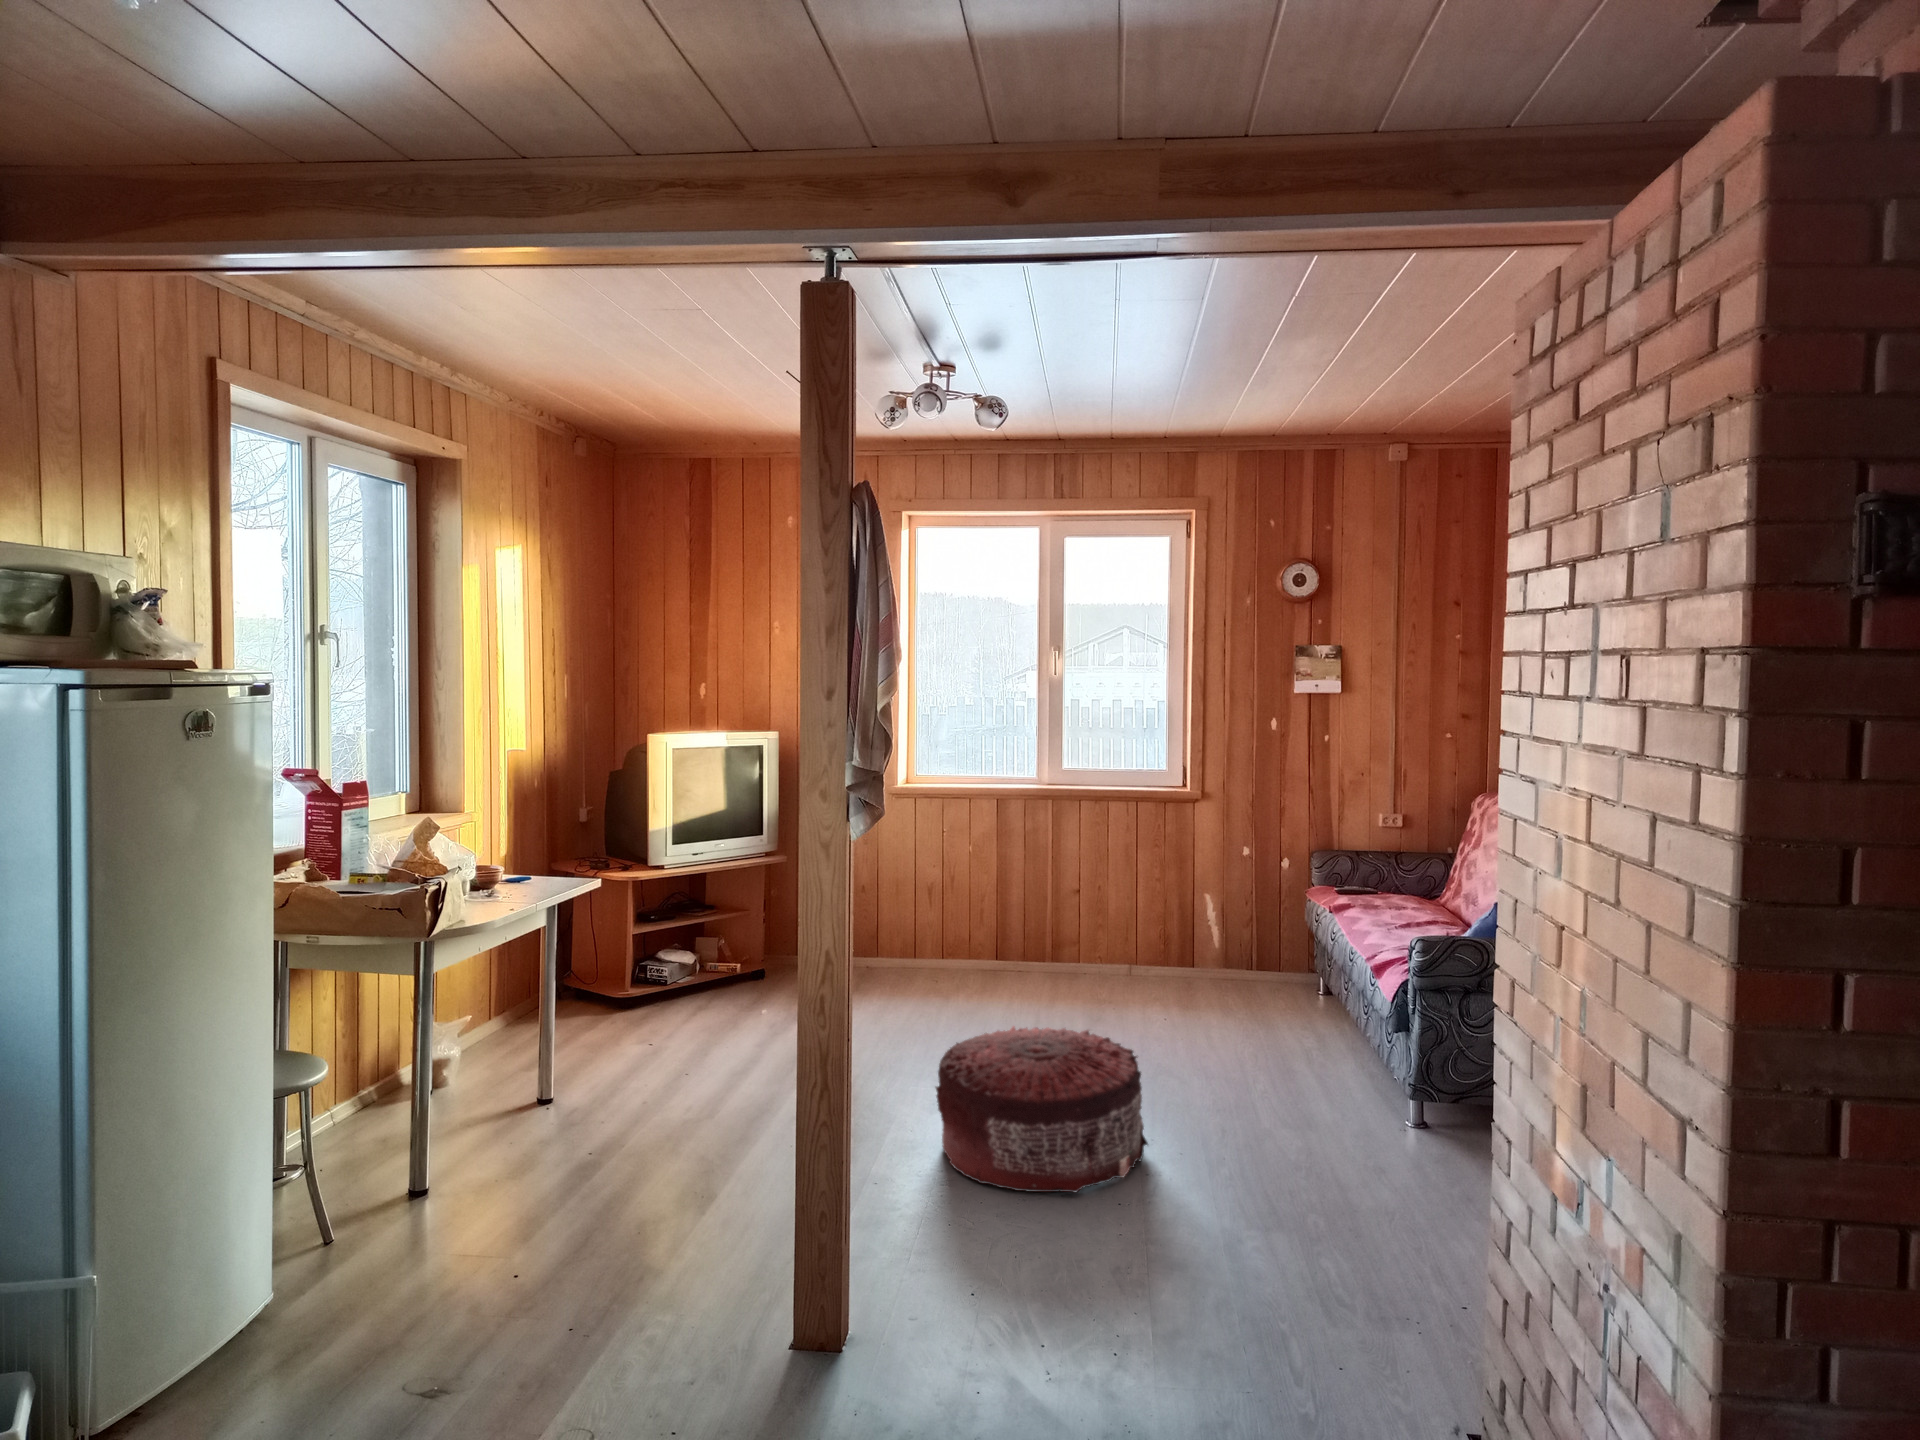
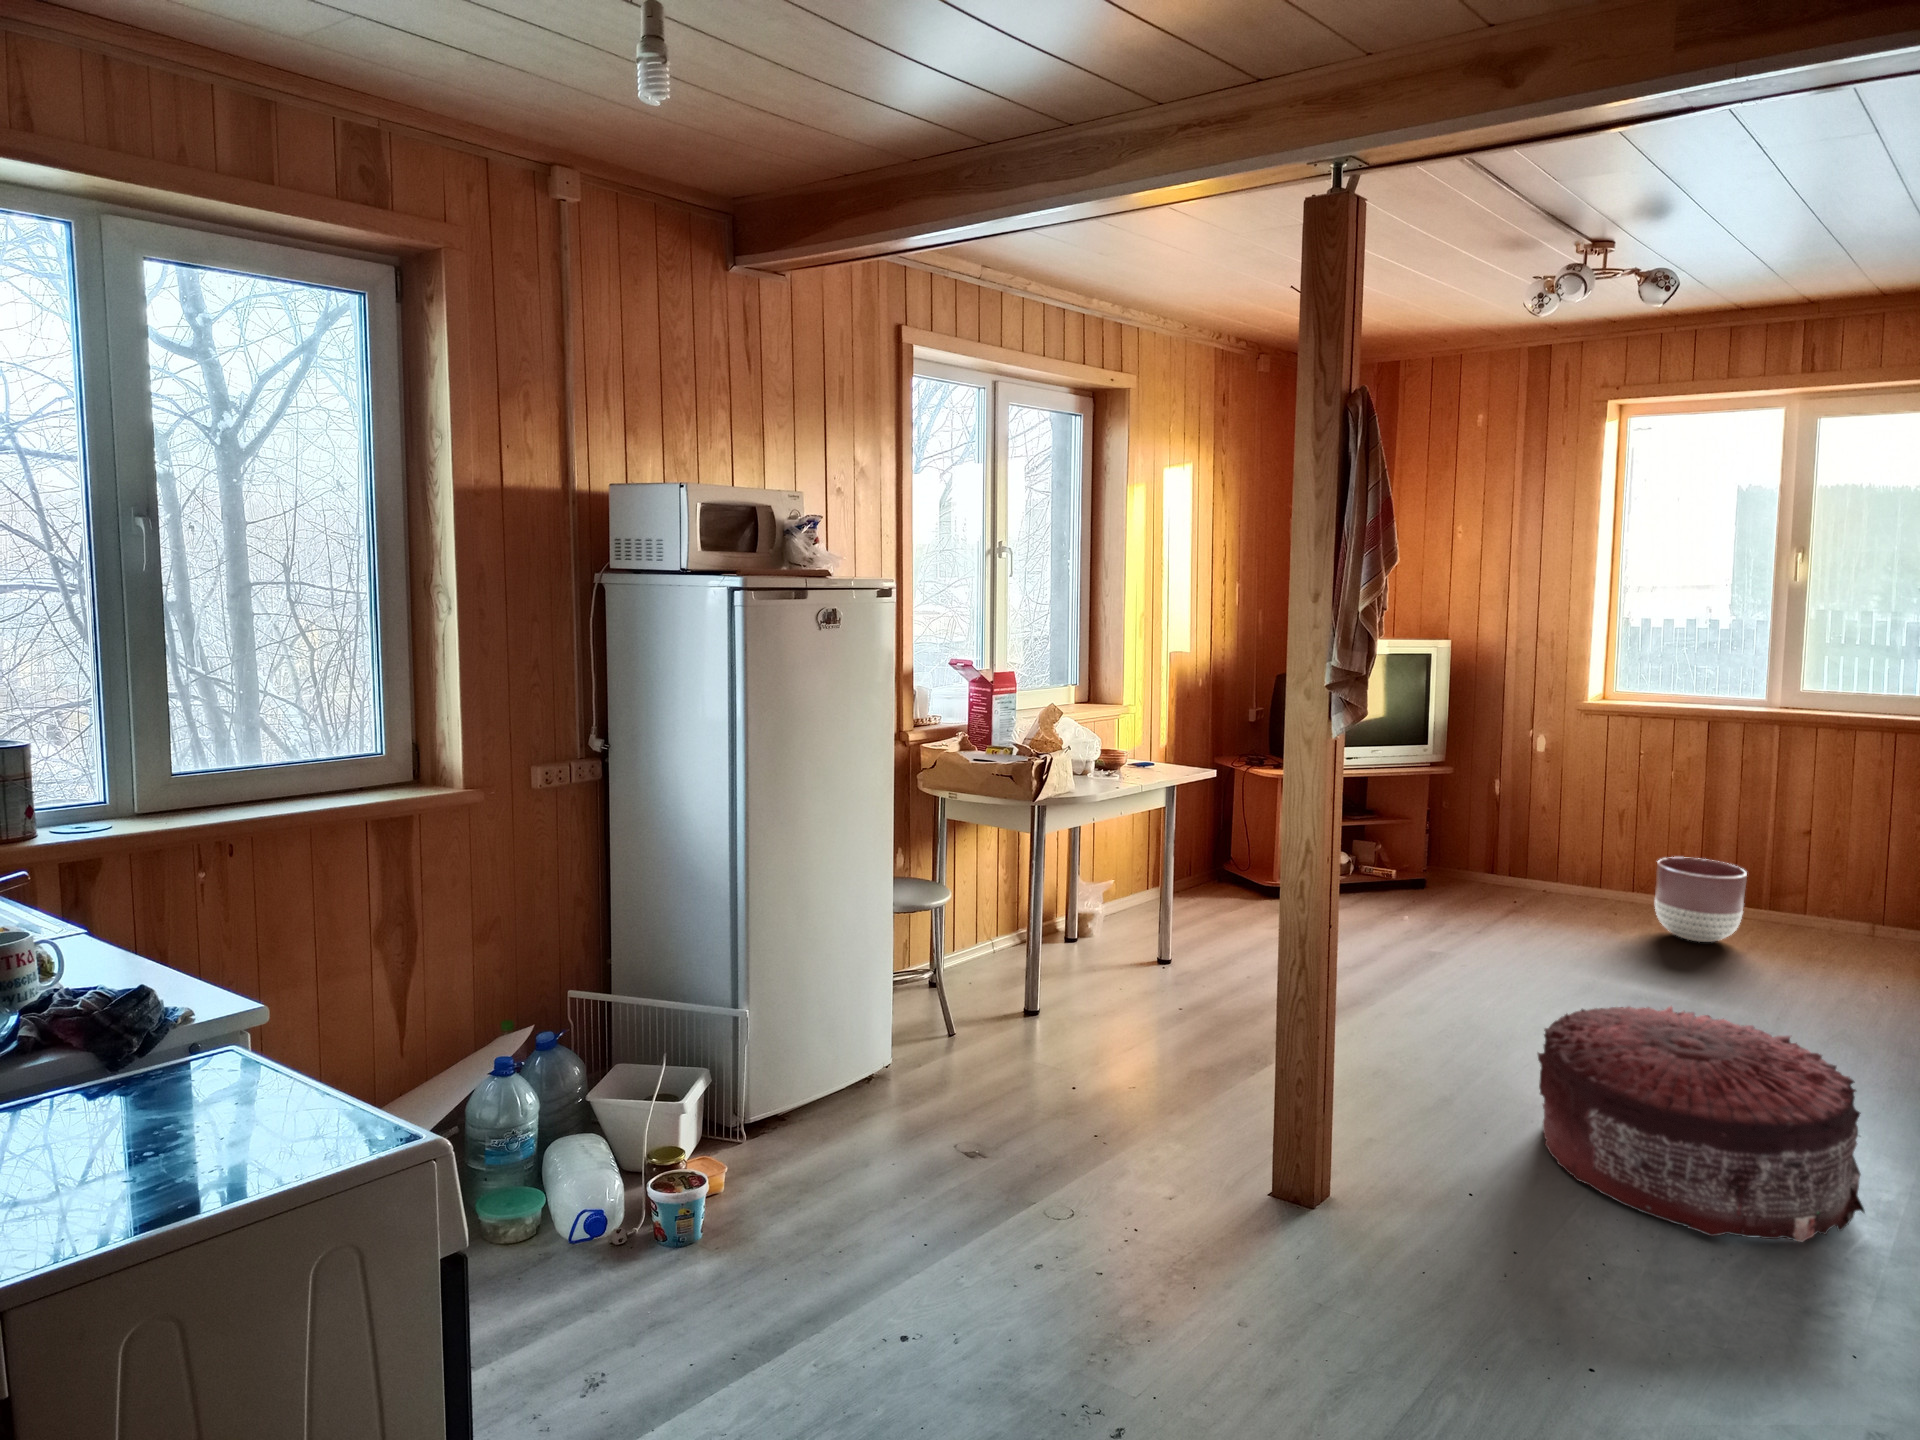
planter: none [950,911,1010,979] -> present [1655,857,1747,942]

